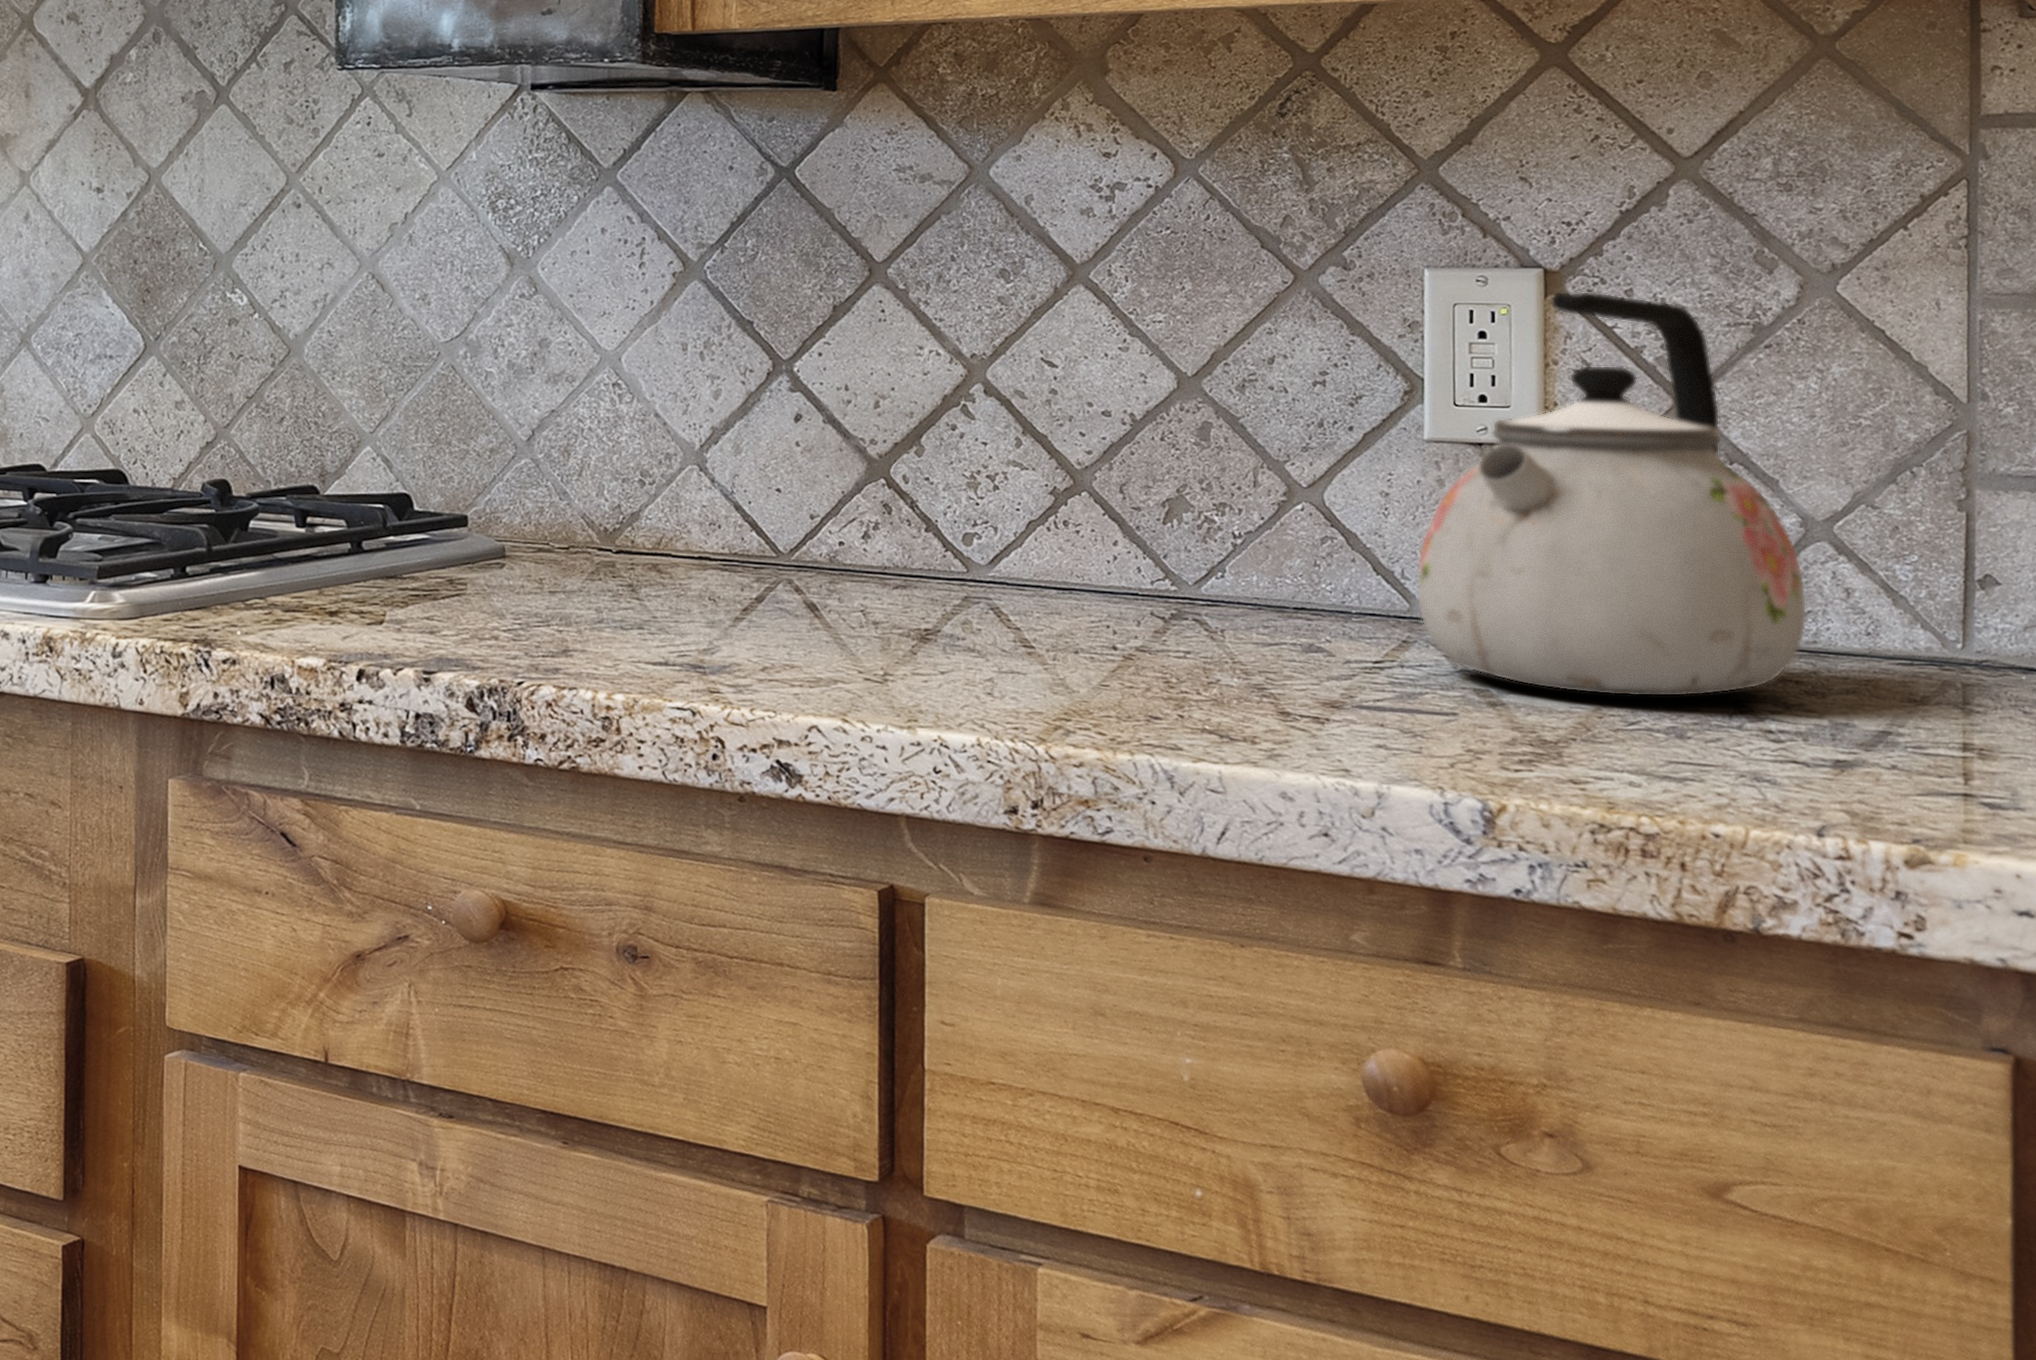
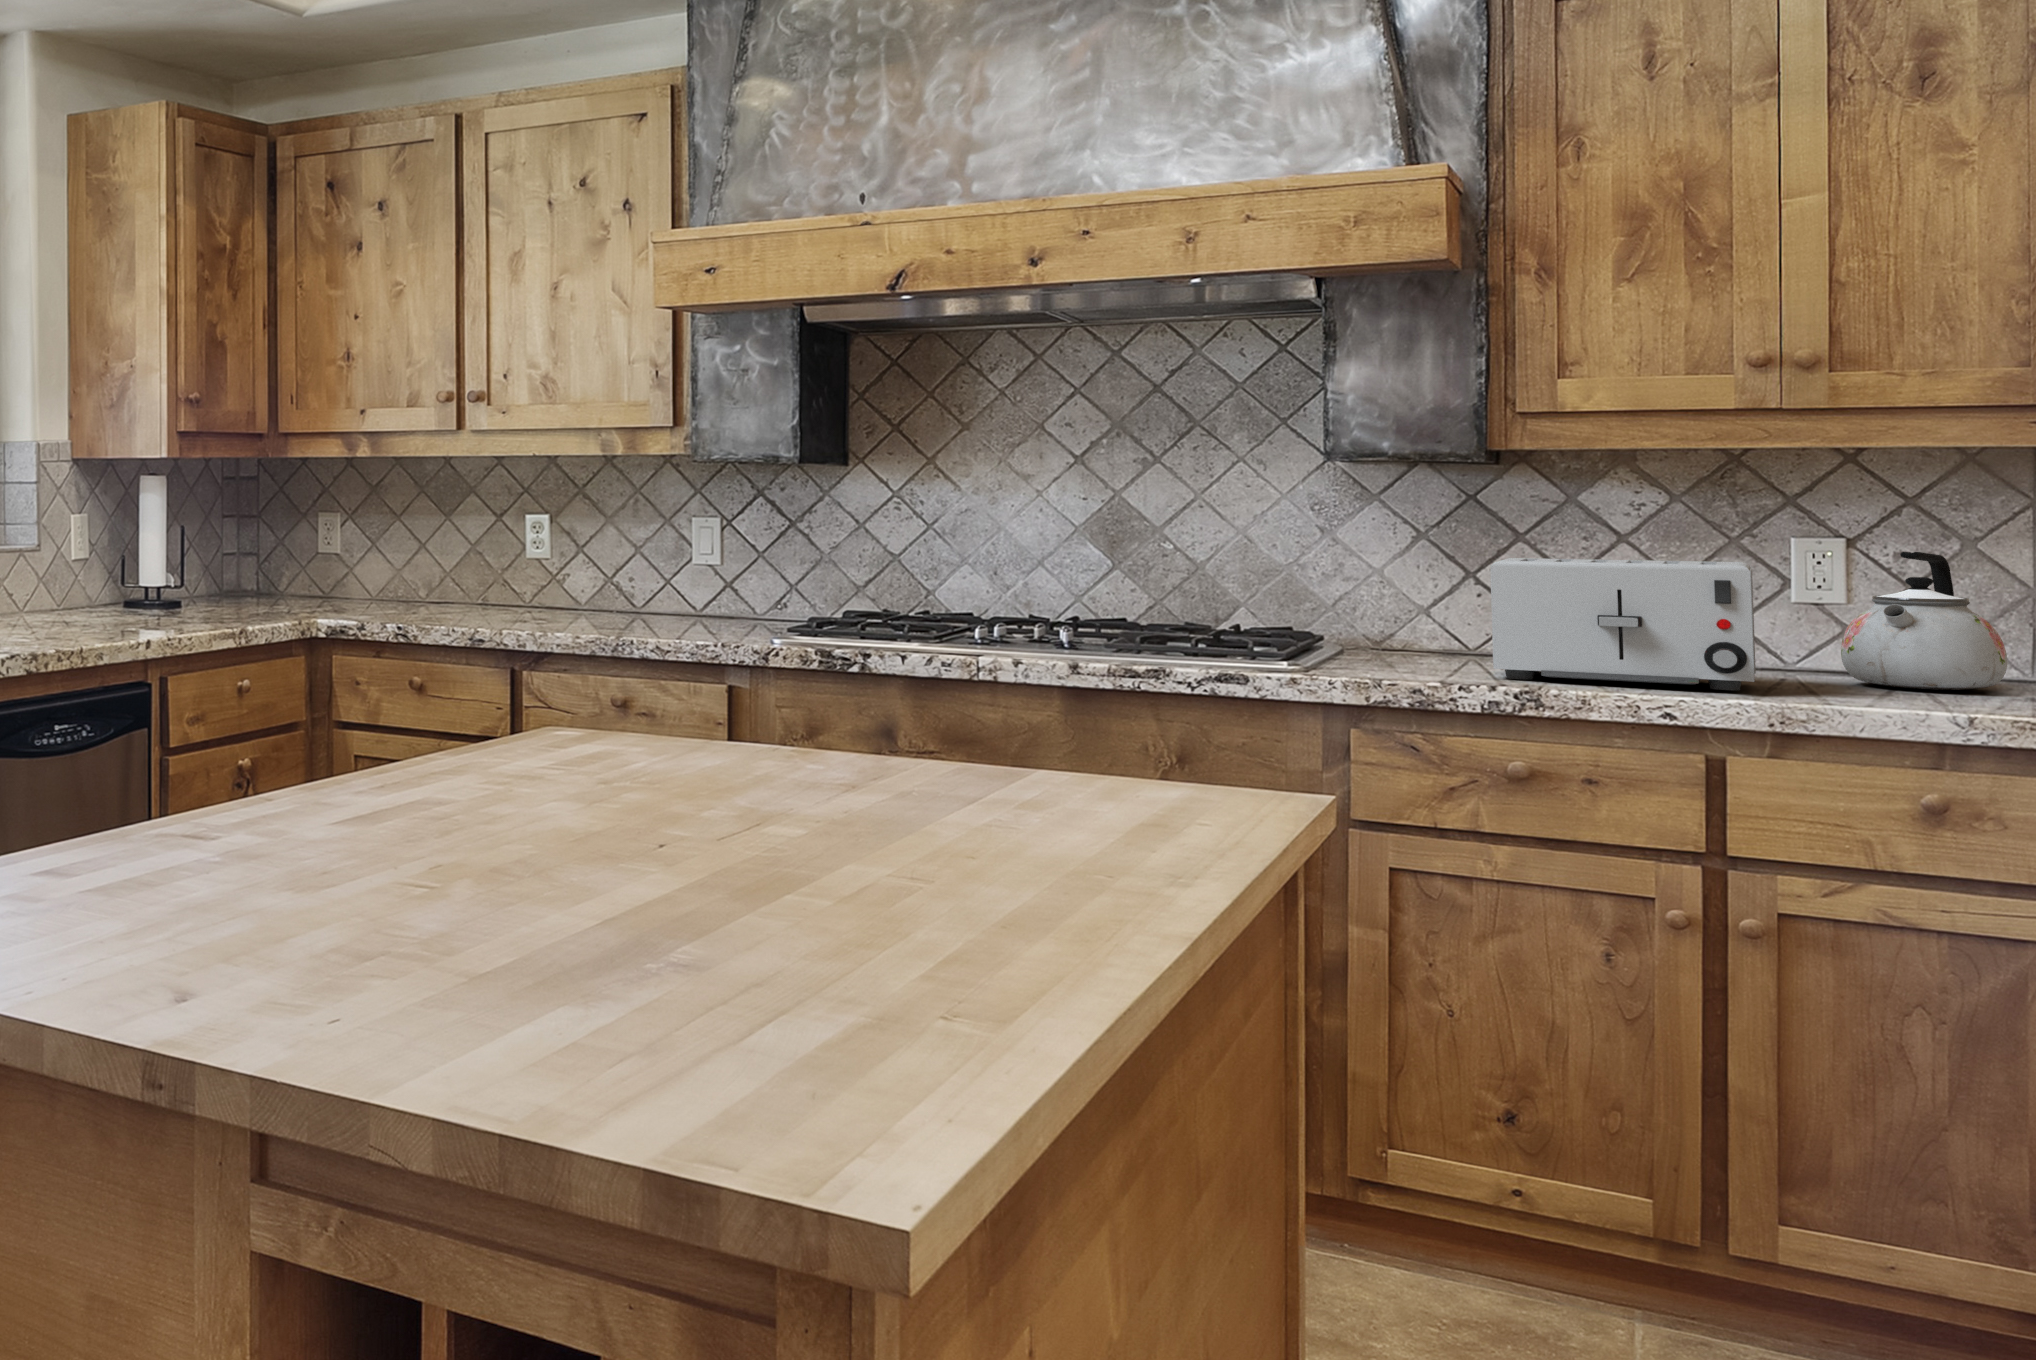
toaster: none [521,315,1175,694] -> present [1490,558,1756,690]

